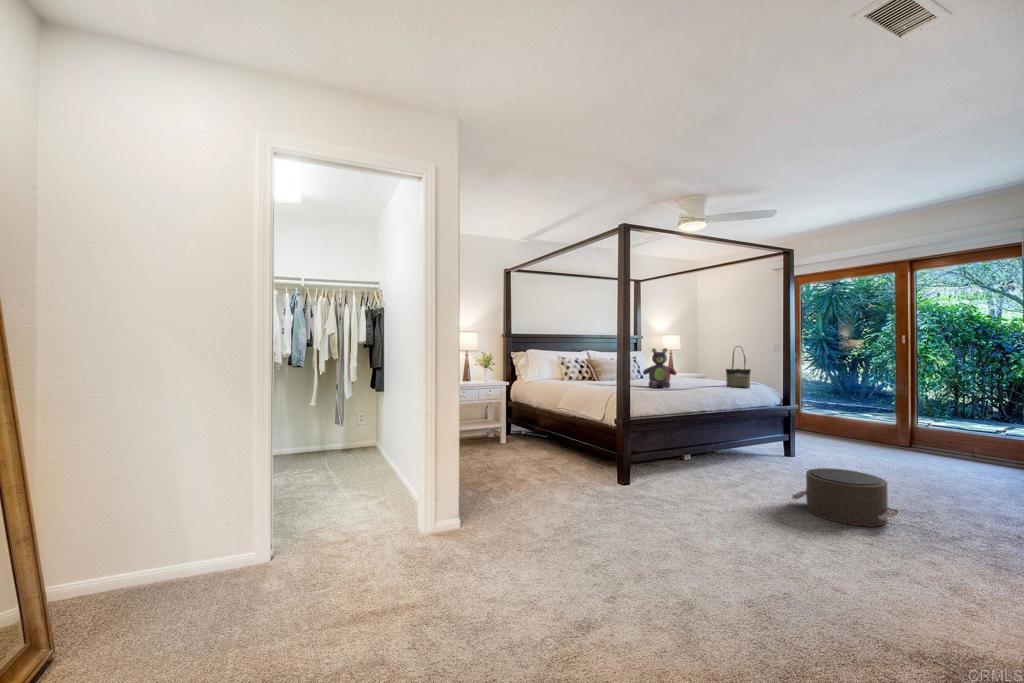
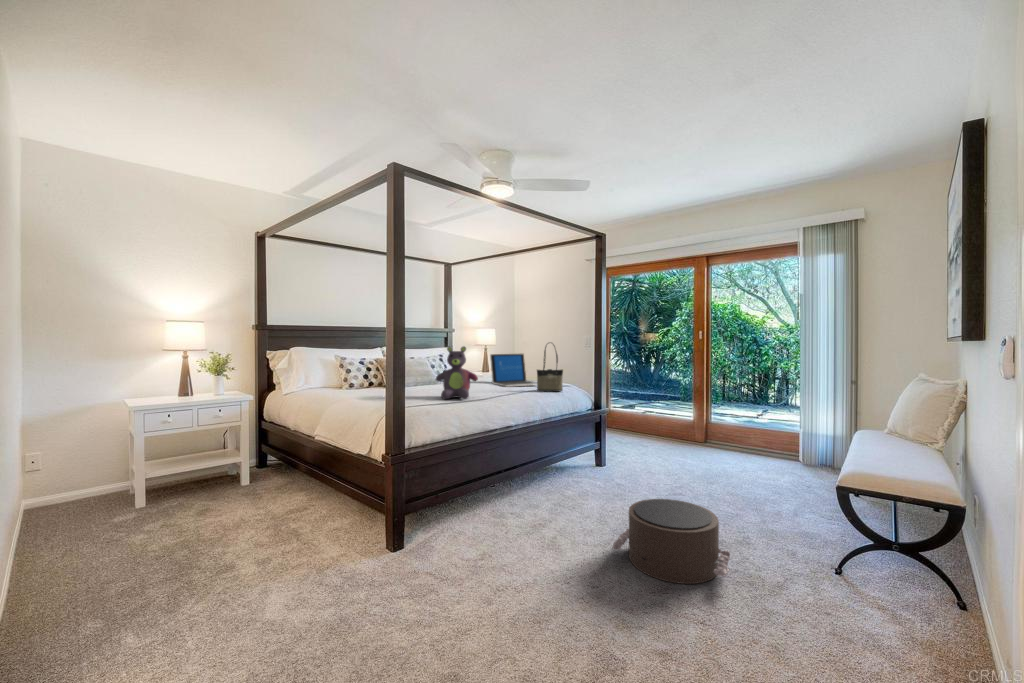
laptop: none [682,356,729,383] -> present [490,354,537,387]

